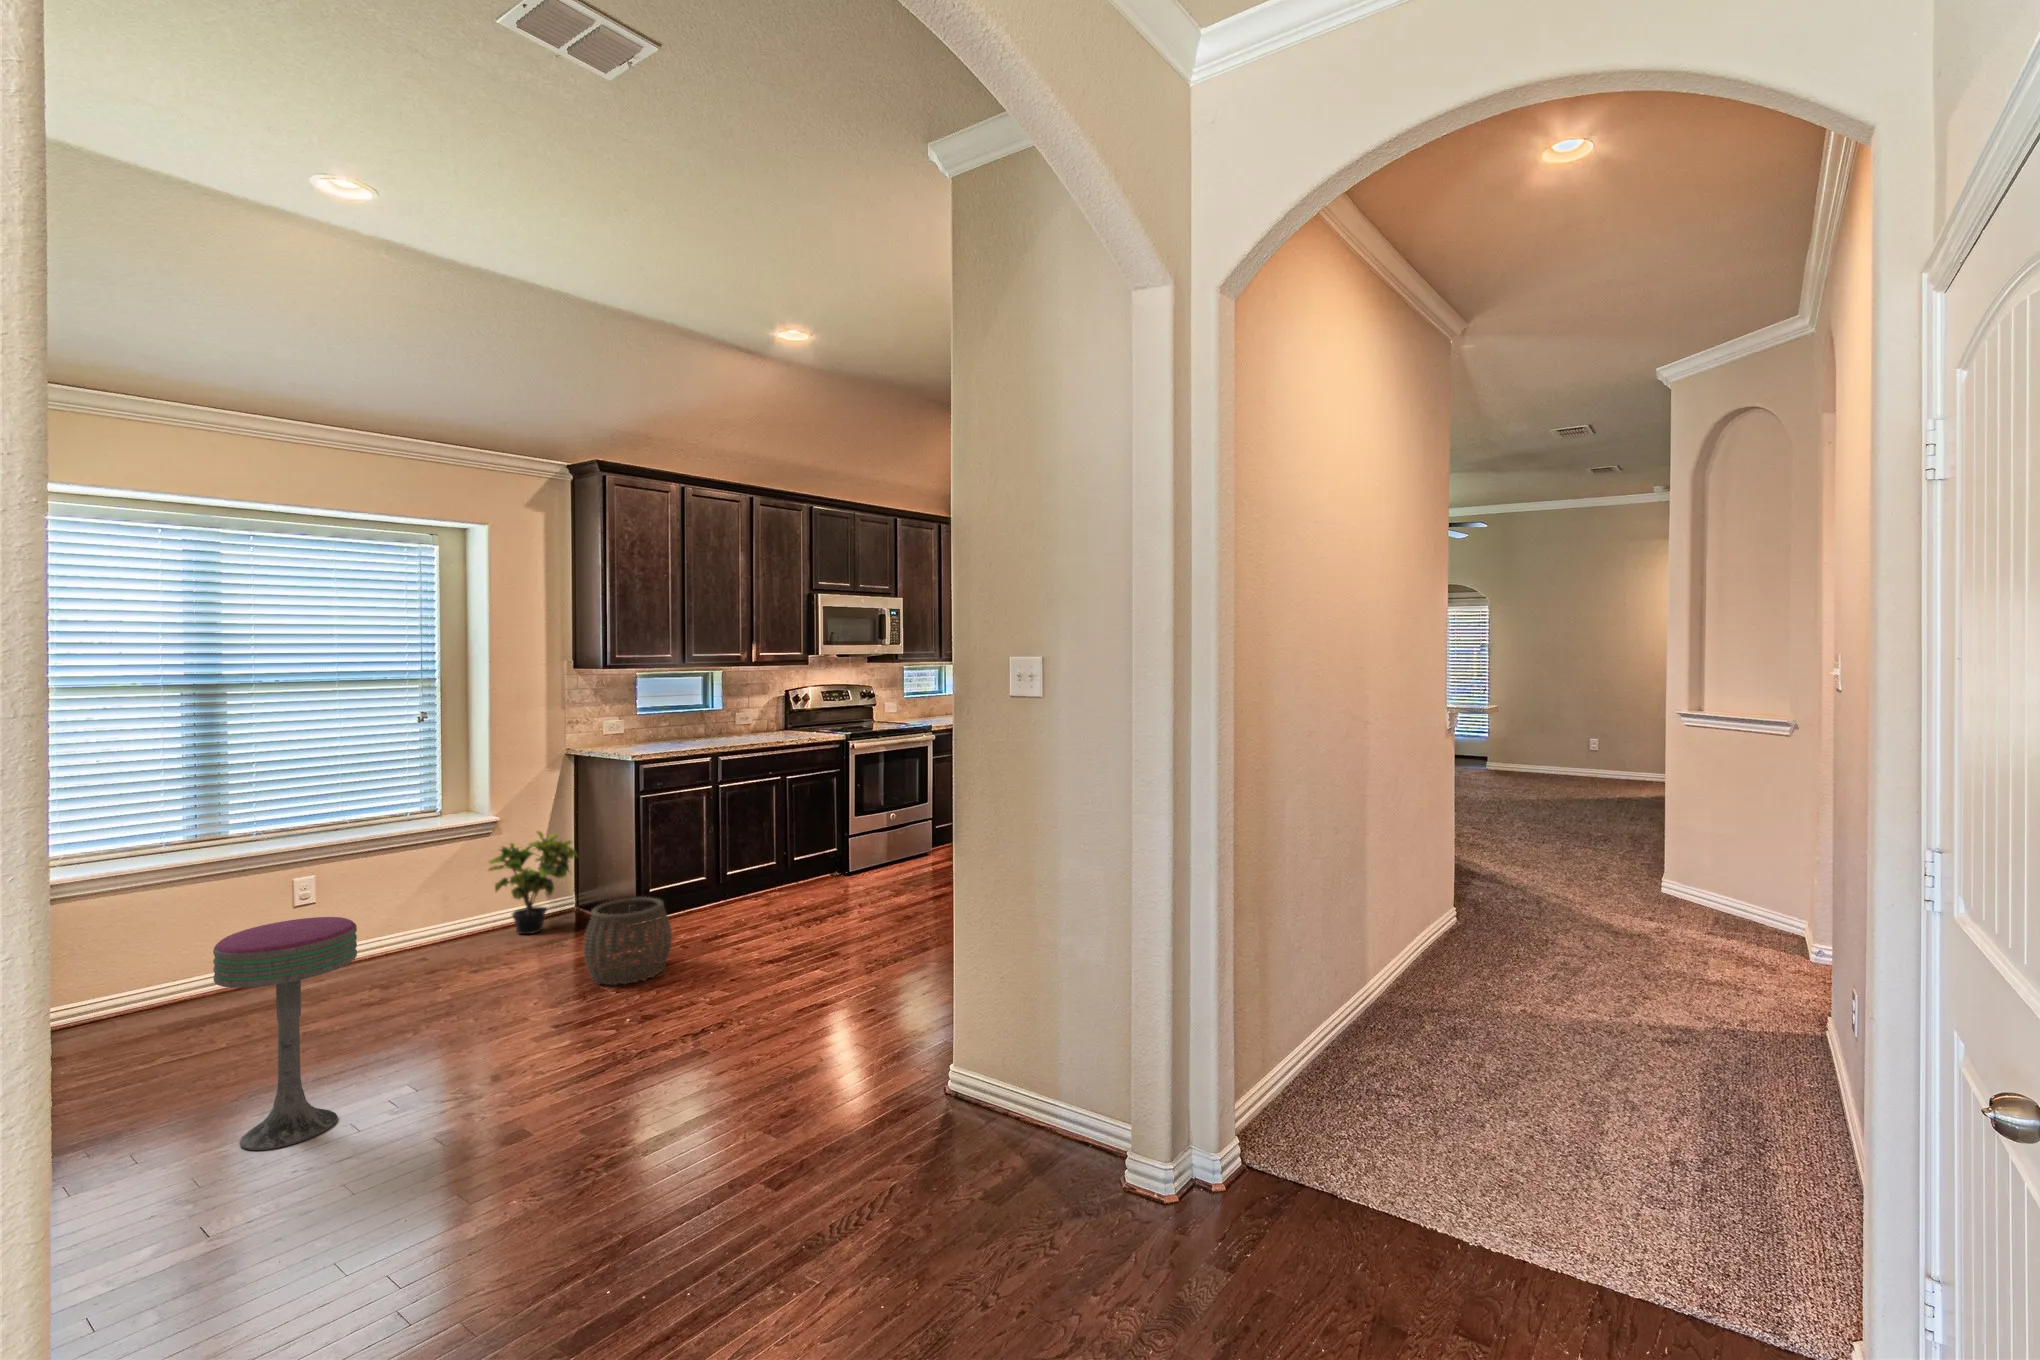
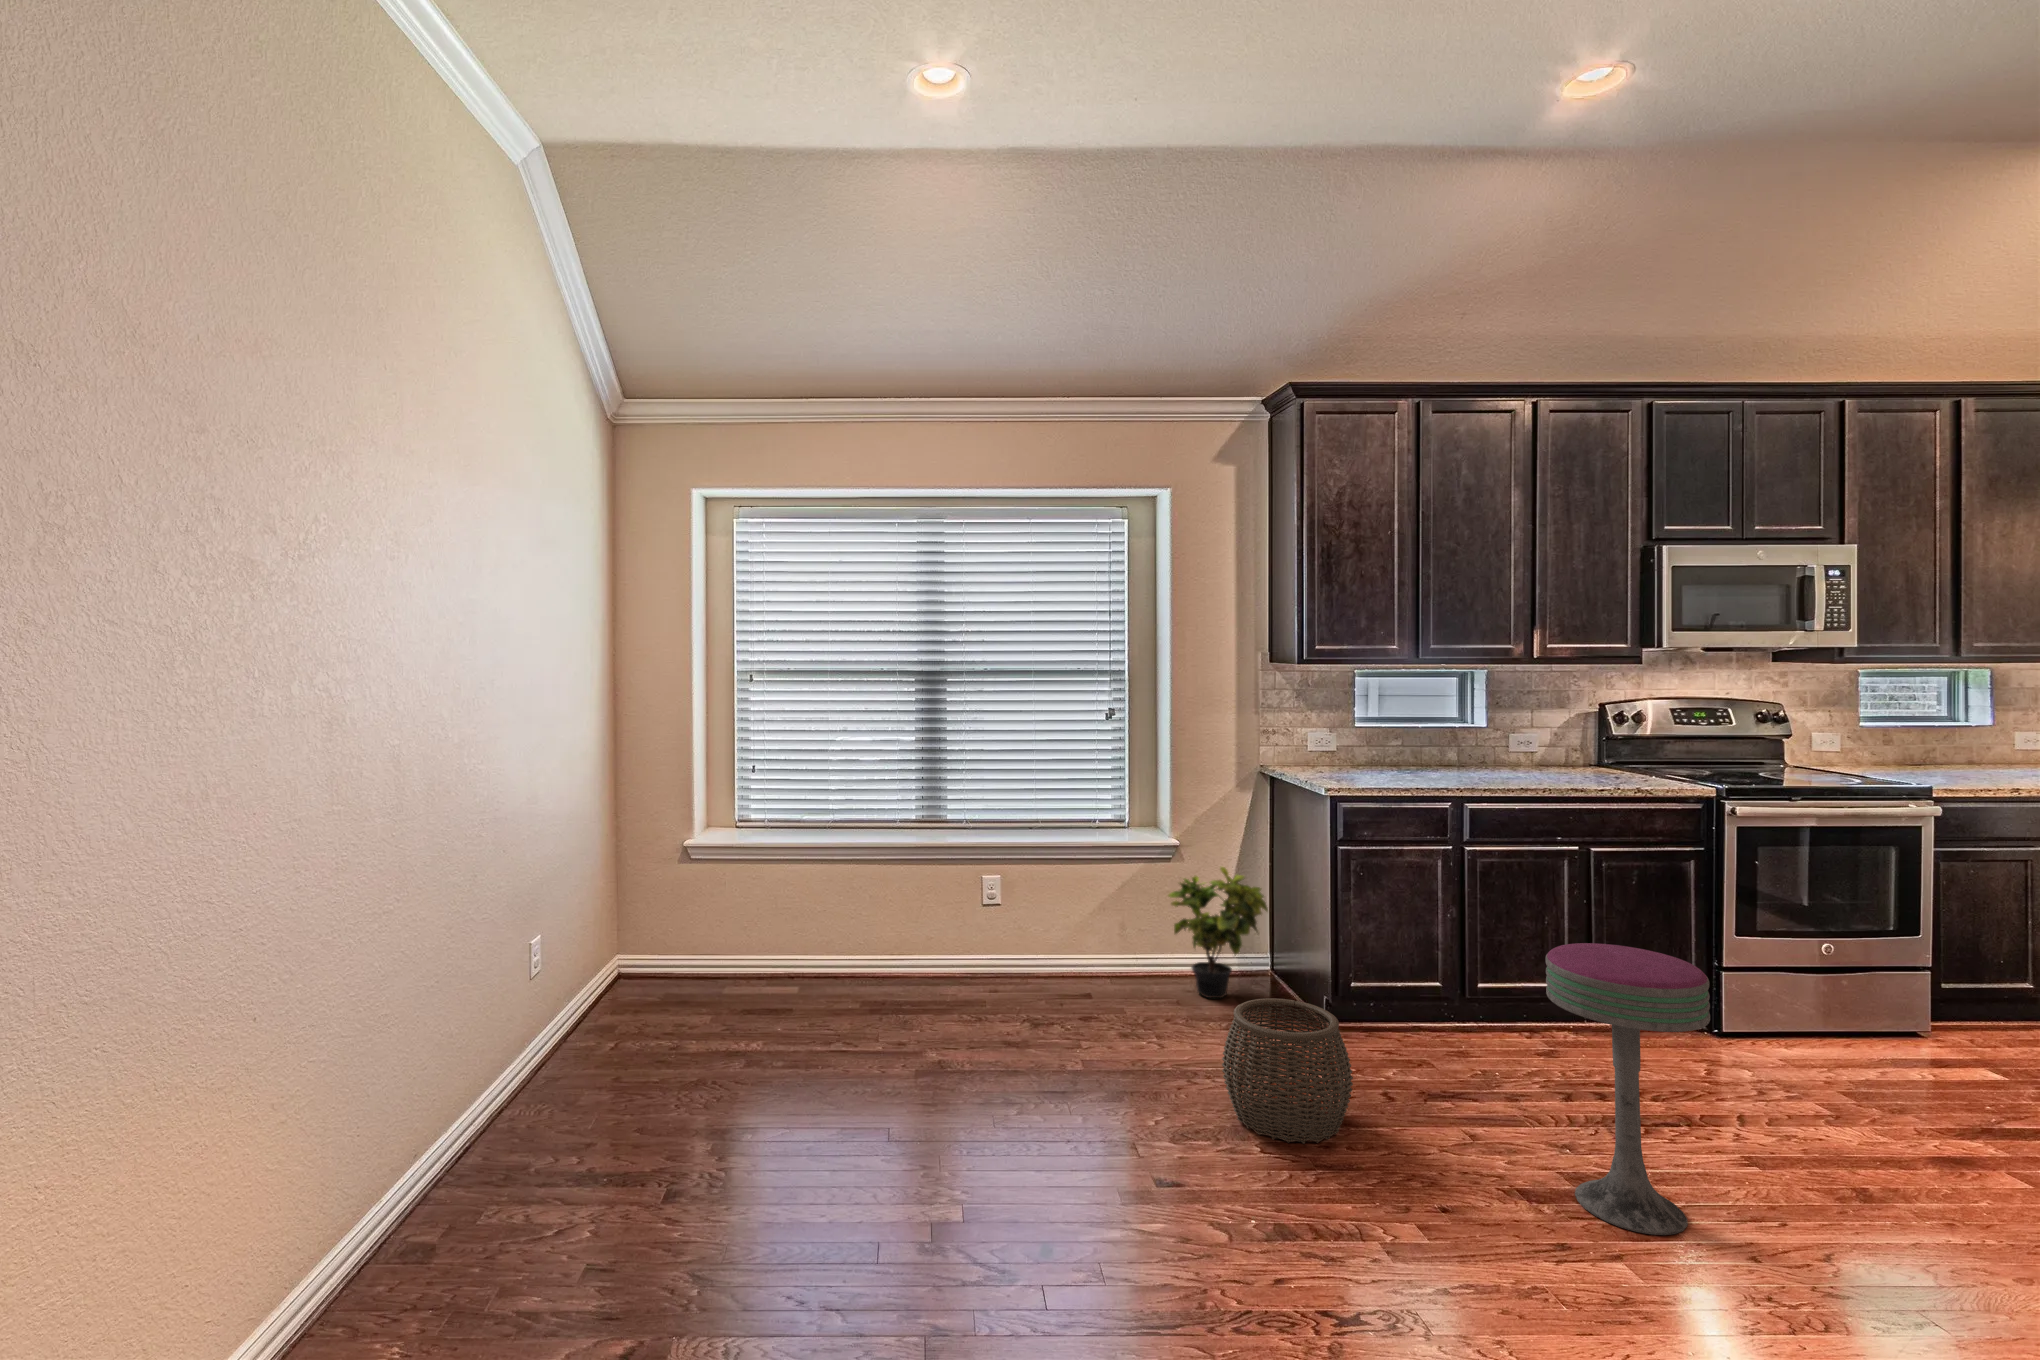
bar stool: present [213,917,357,1150] -> present [1546,943,1710,1235]

